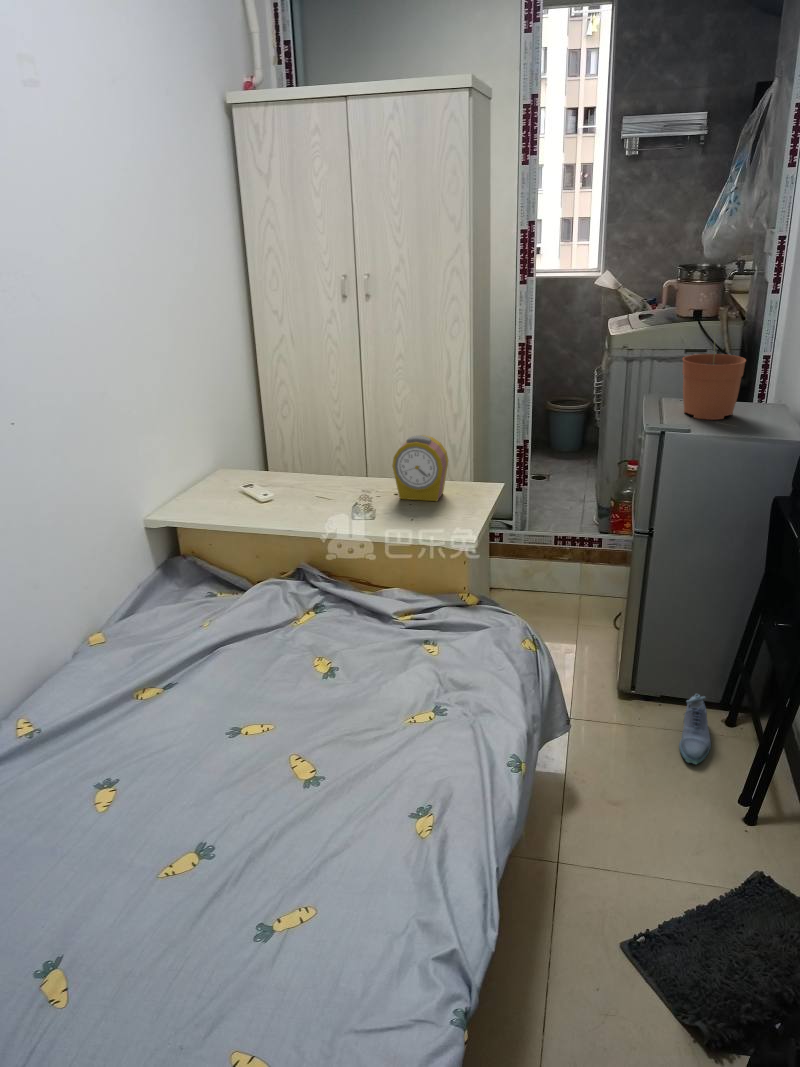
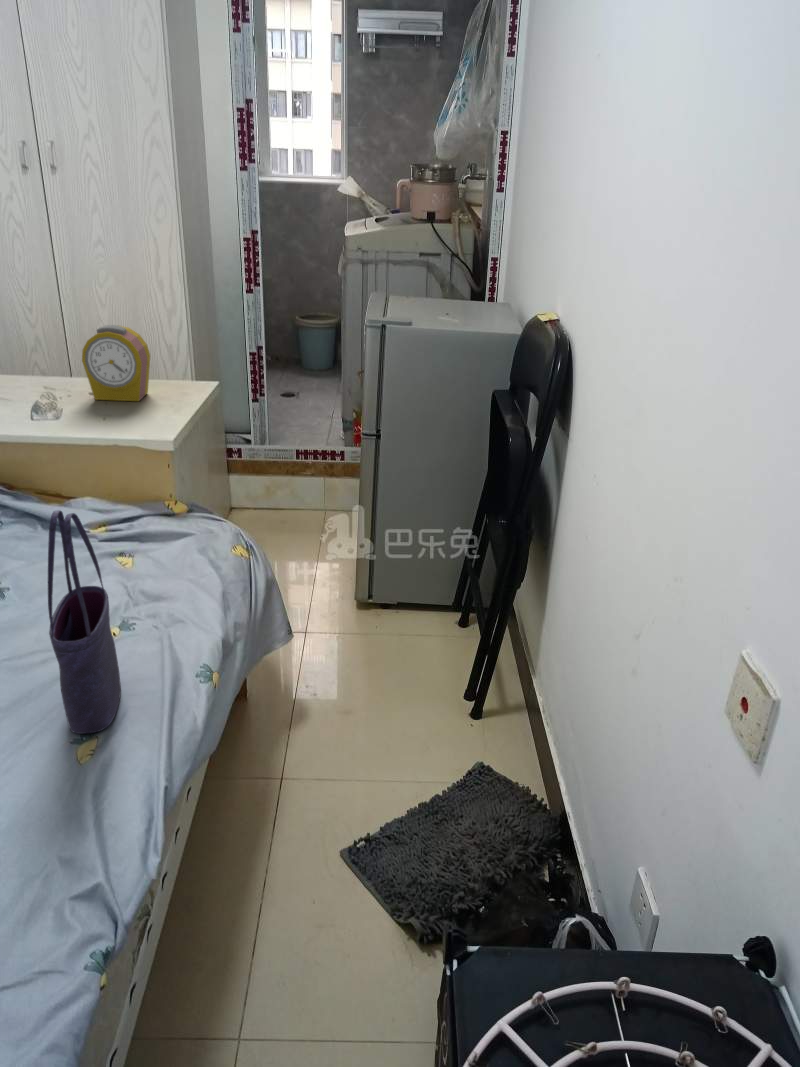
plant pot: present [683,353,746,420] -> none [403,219,465,315]
tote bag: none [403,619,446,810] -> present [48,510,121,734]
shoe: present [679,694,711,764] -> none [413,598,444,667]

